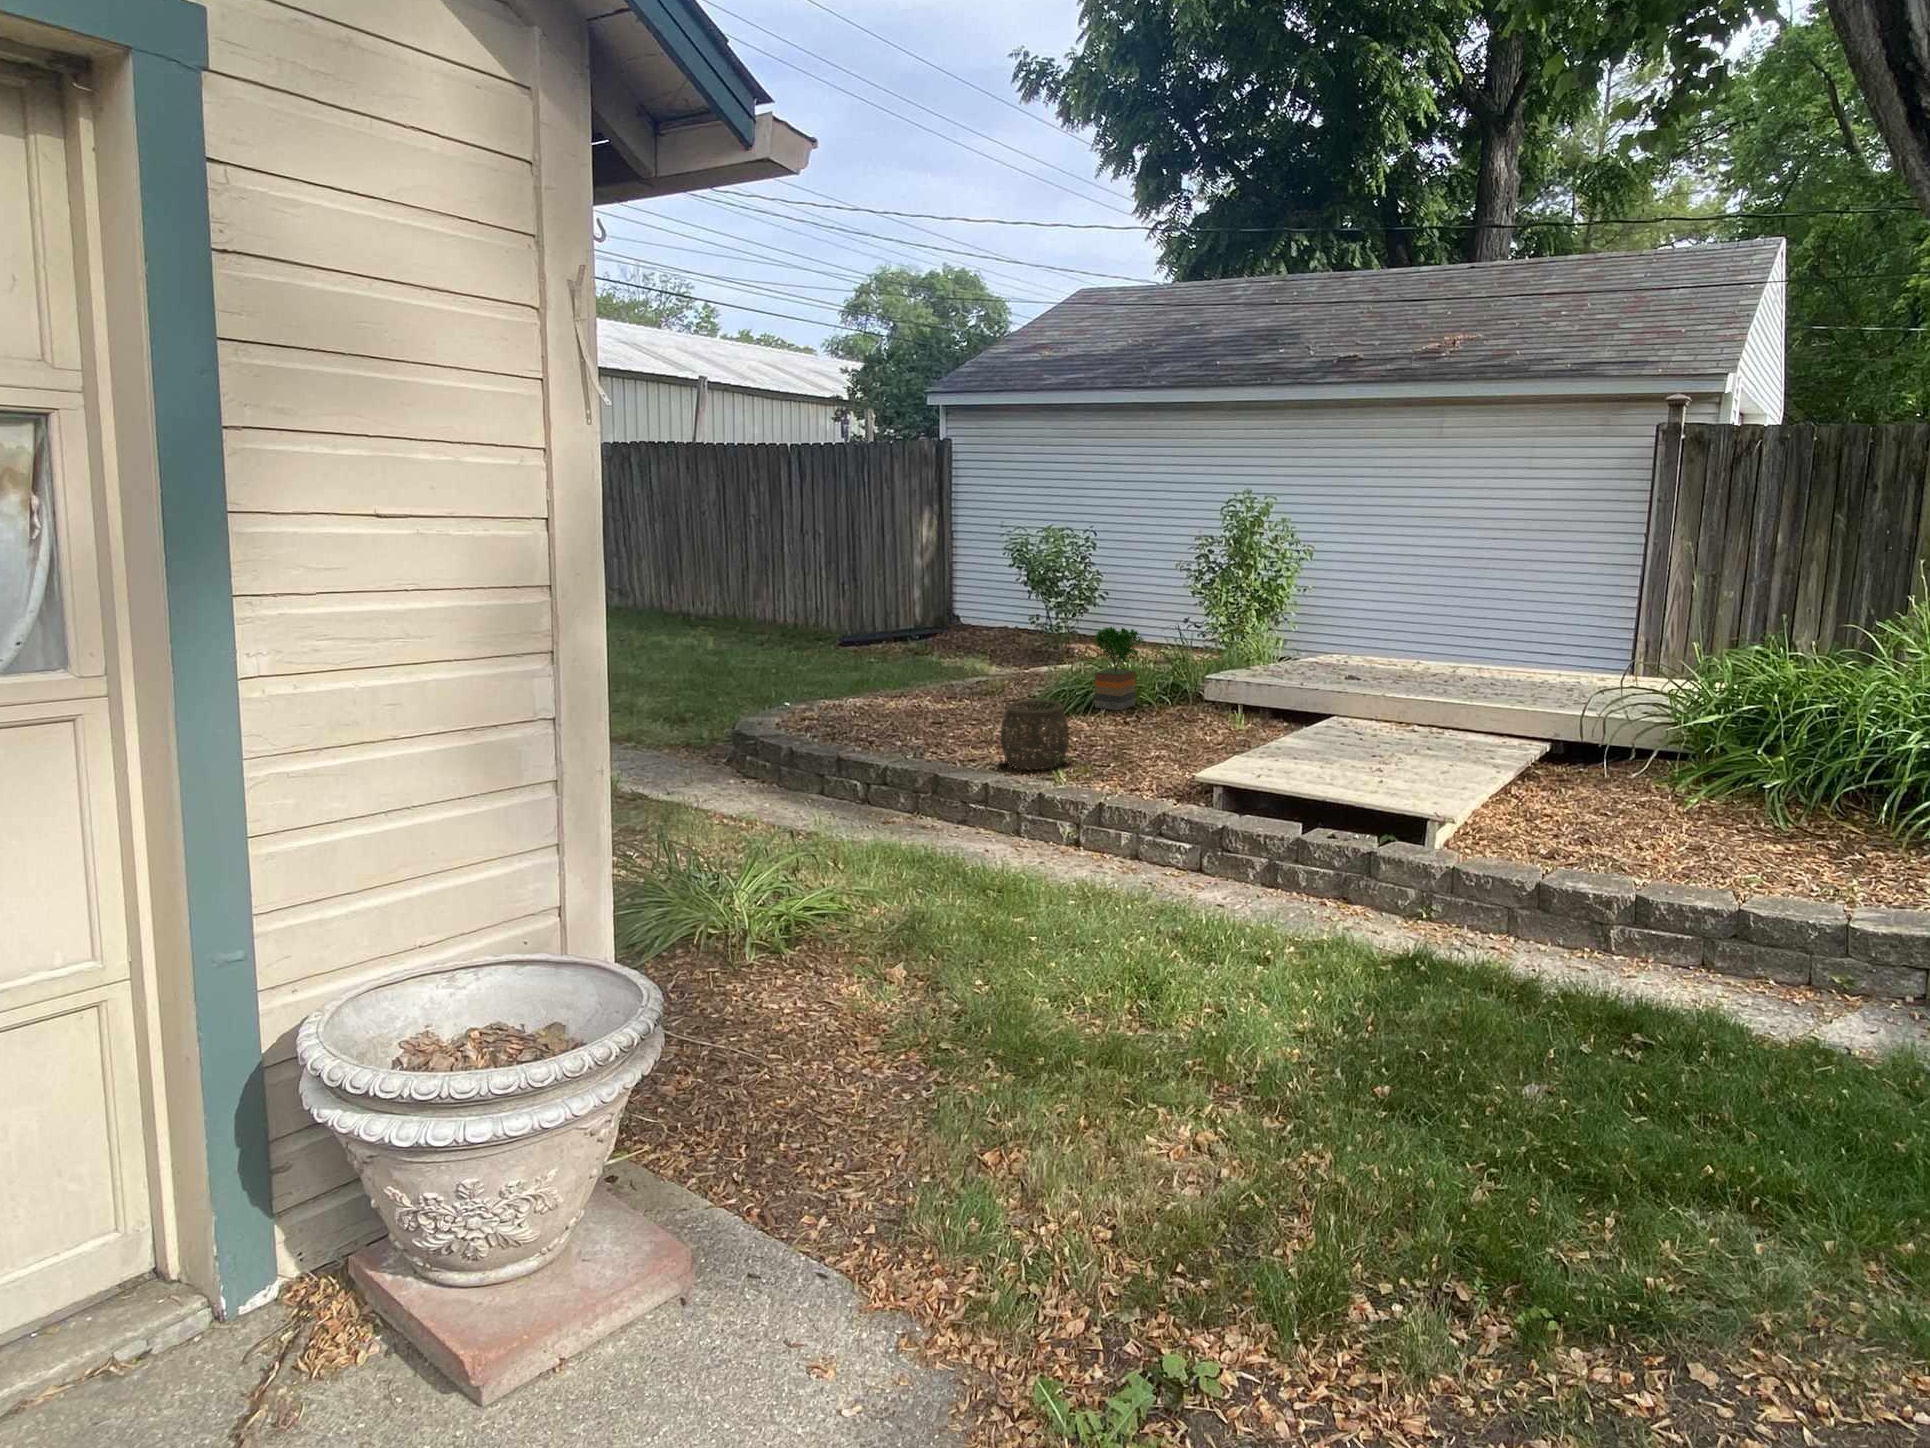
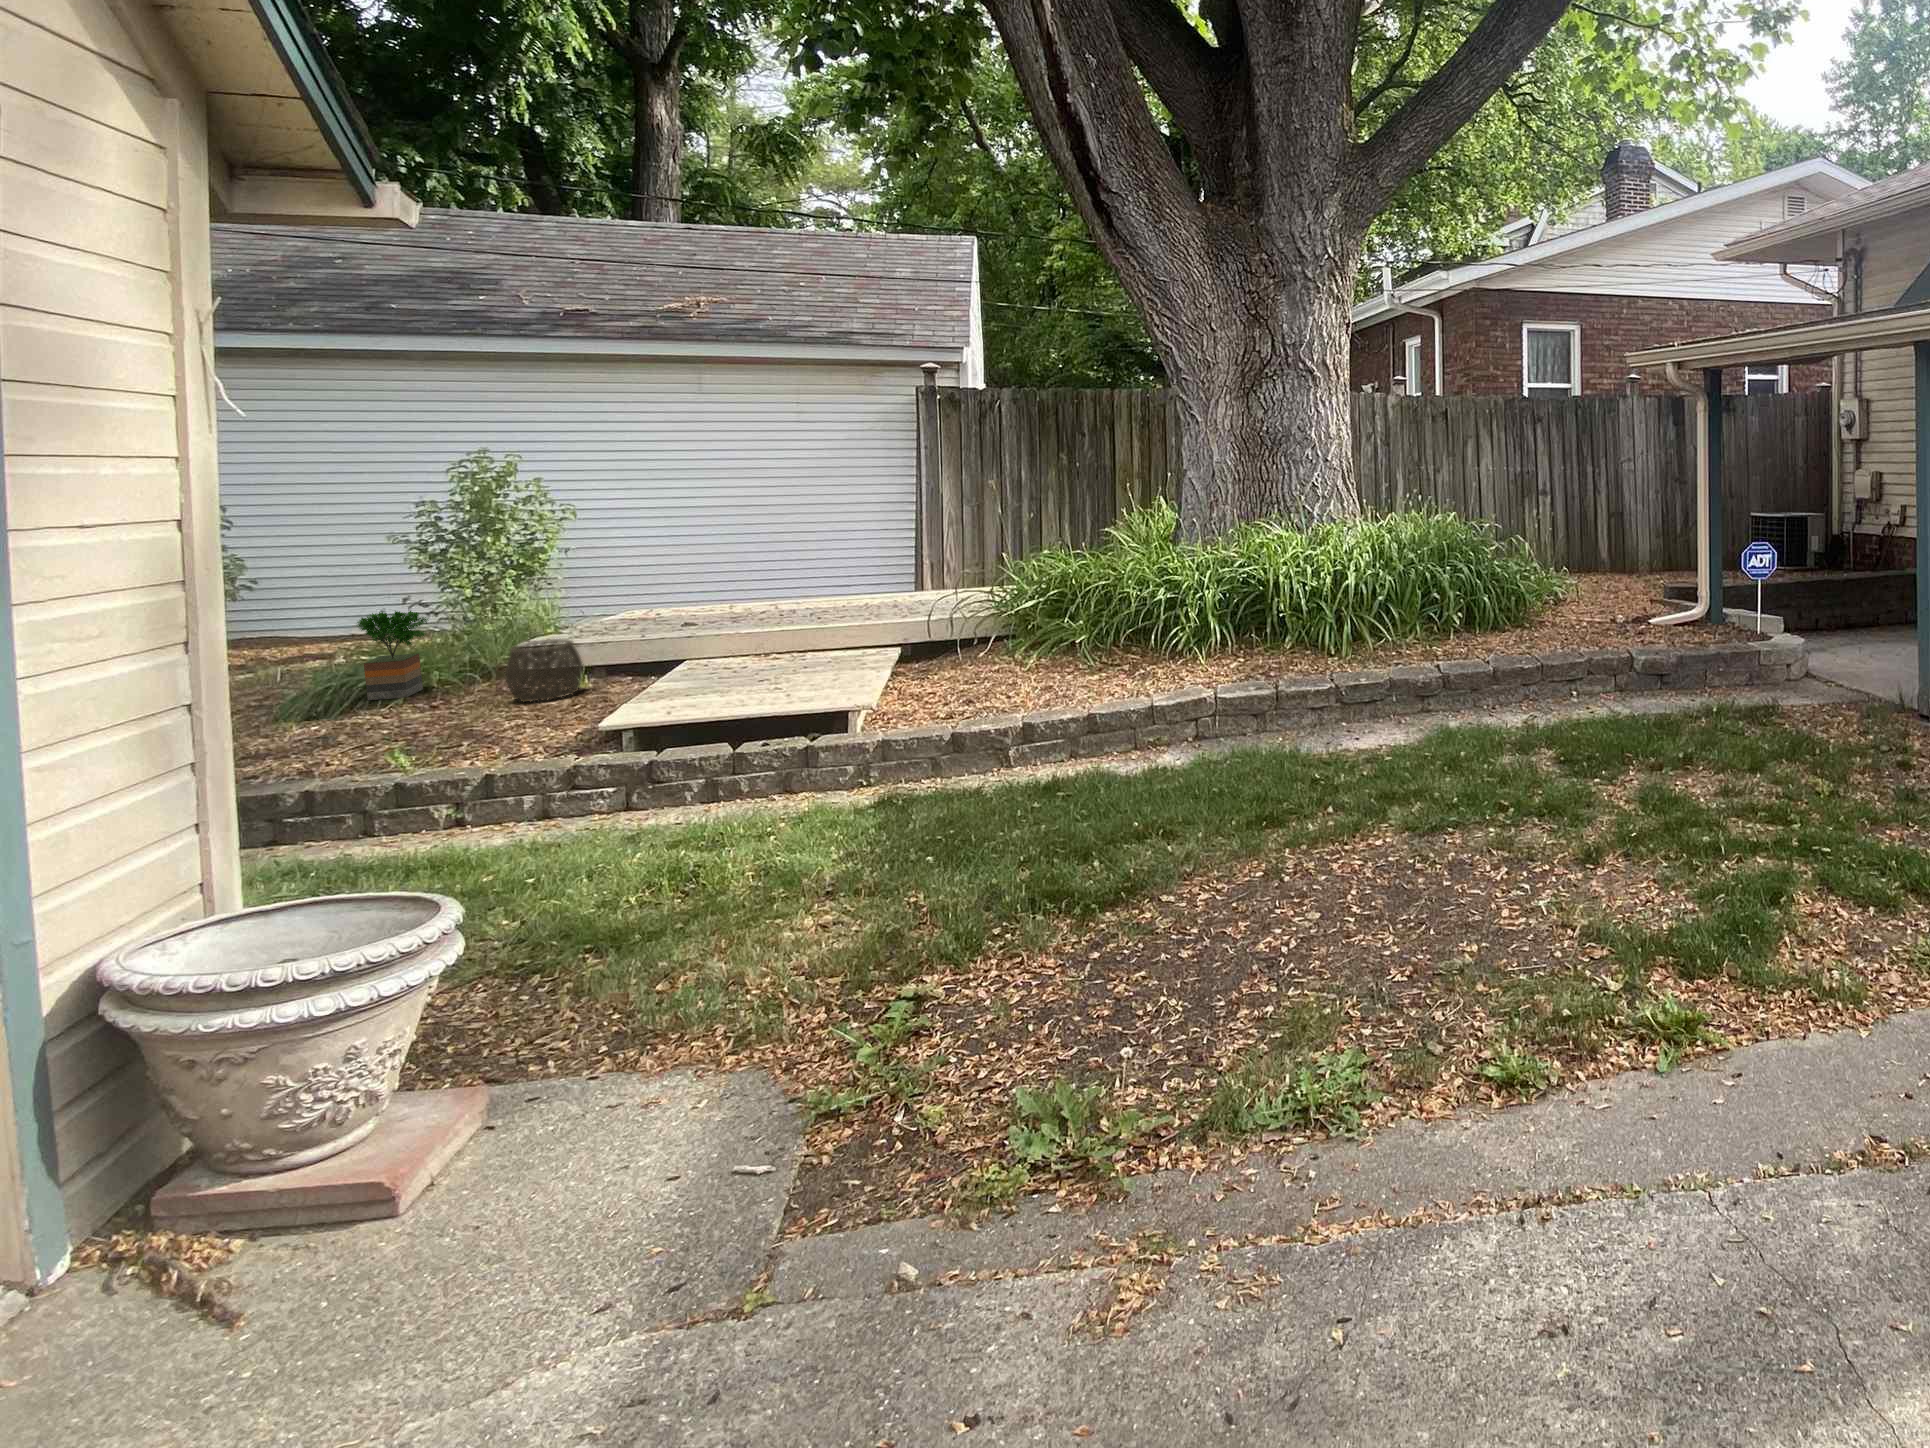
woven basket: present [1000,700,1070,770] -> present [505,639,583,702]

